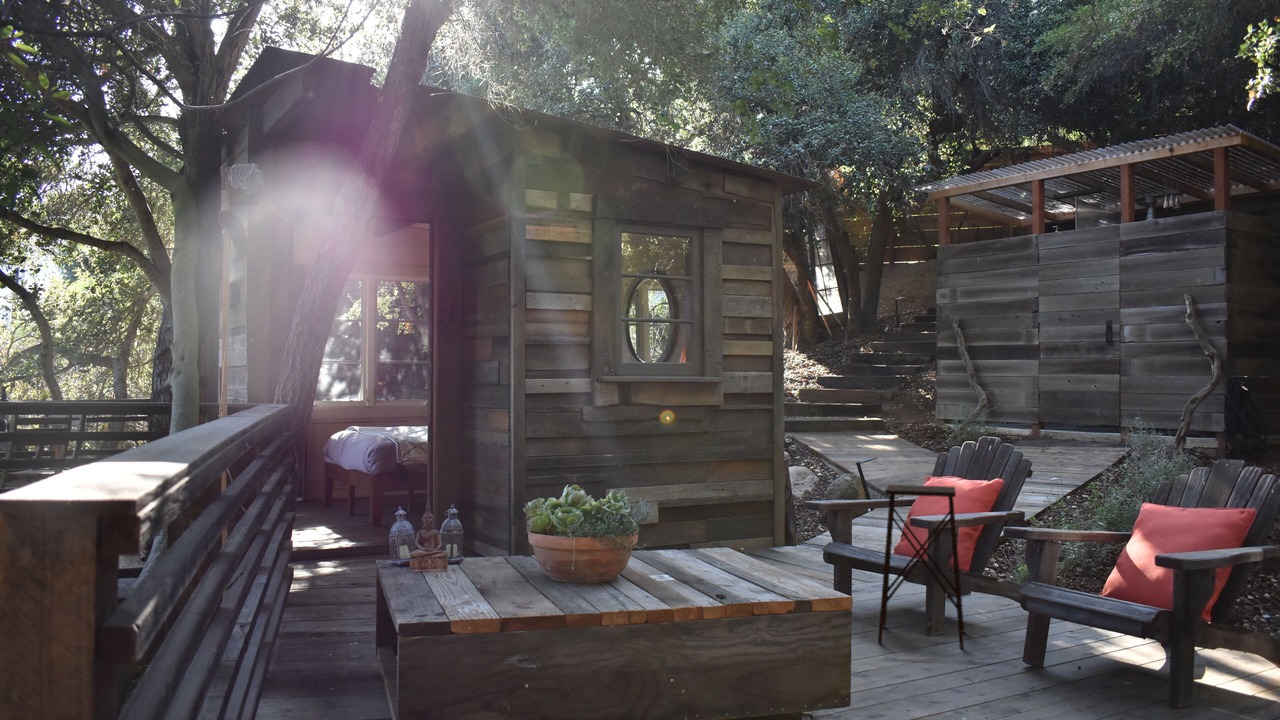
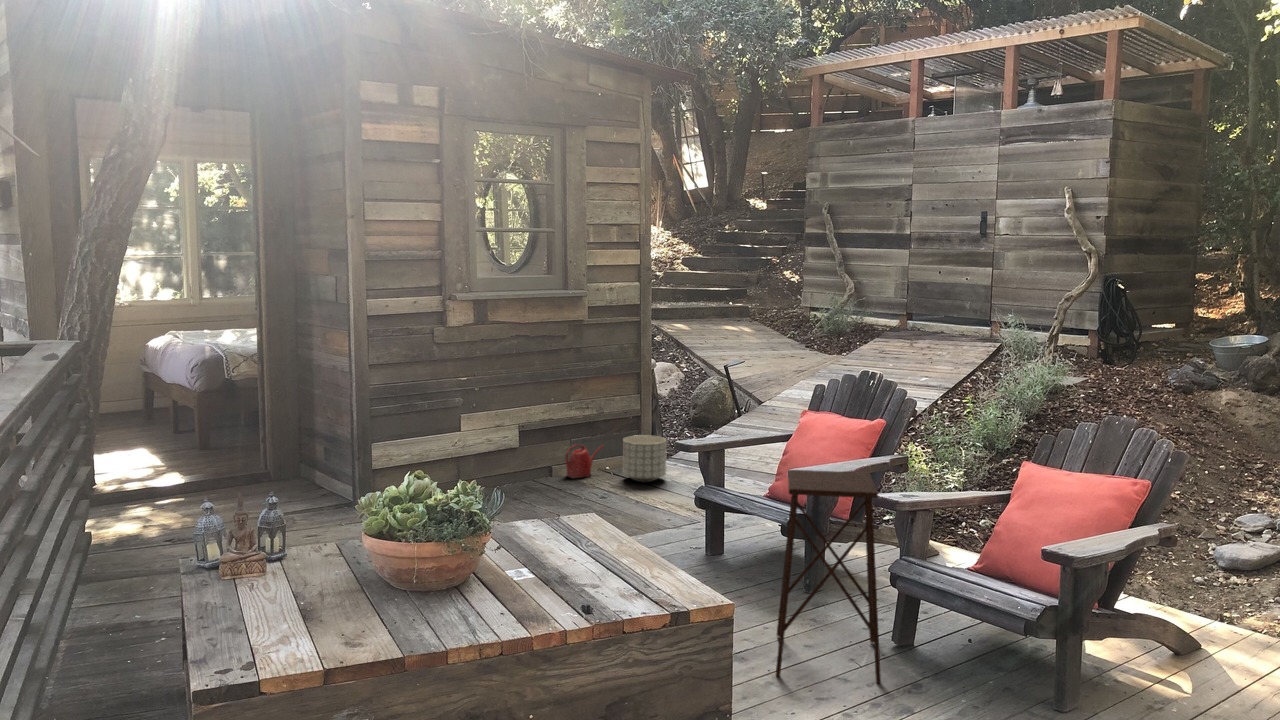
planter: none [757,509,796,550] -> present [623,435,666,482]
watering can: none [705,516,740,546] -> present [566,445,603,478]

